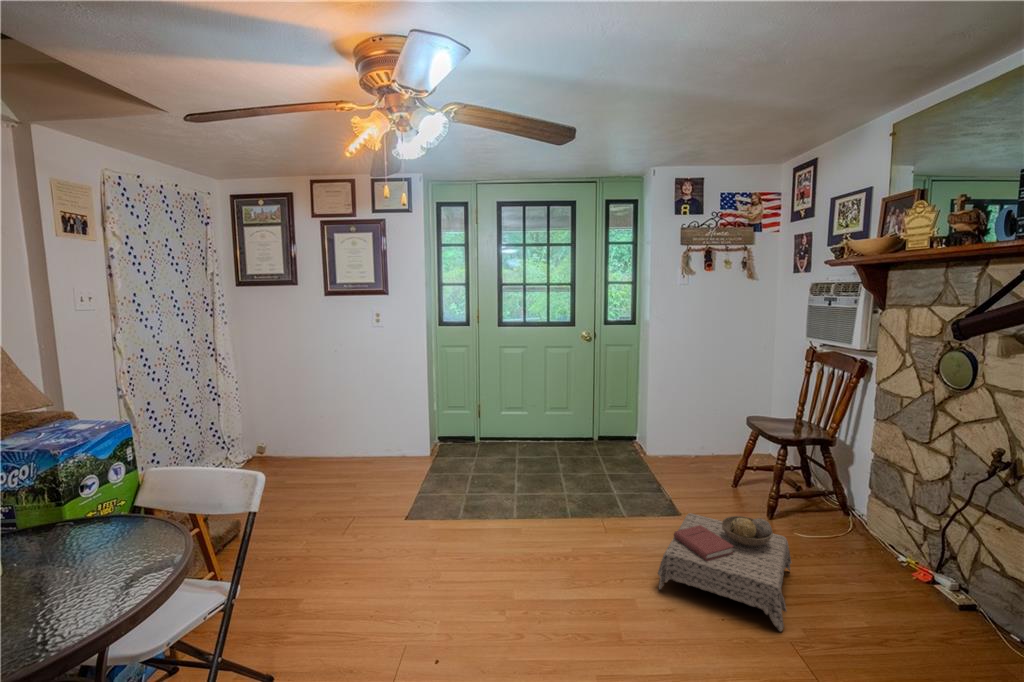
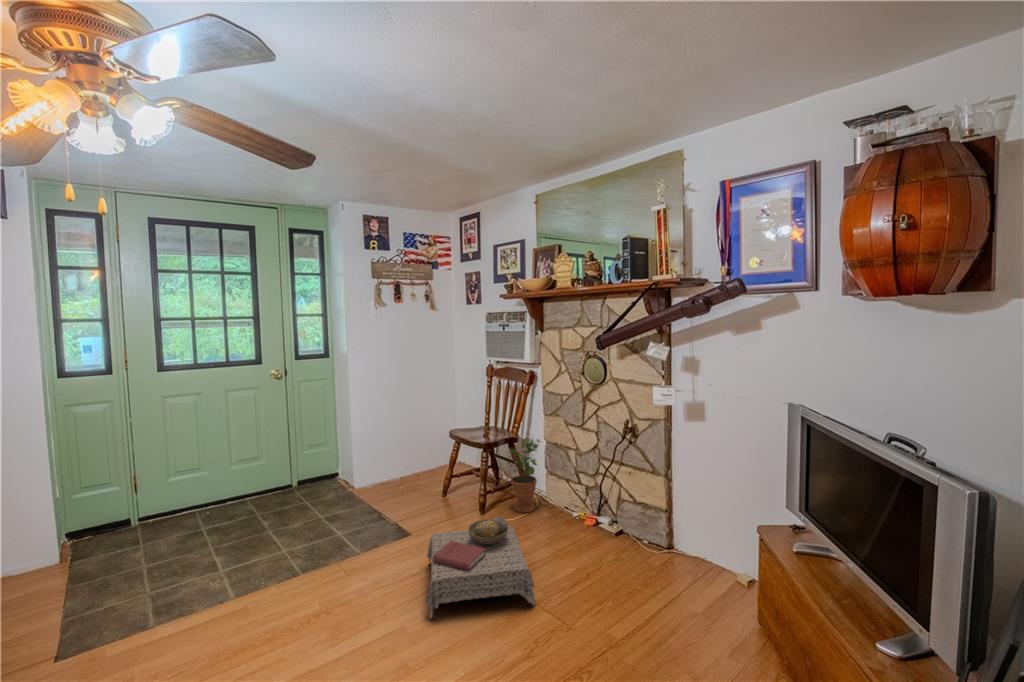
potted plant: none [808,439,865,533] -> present [507,438,541,512]

